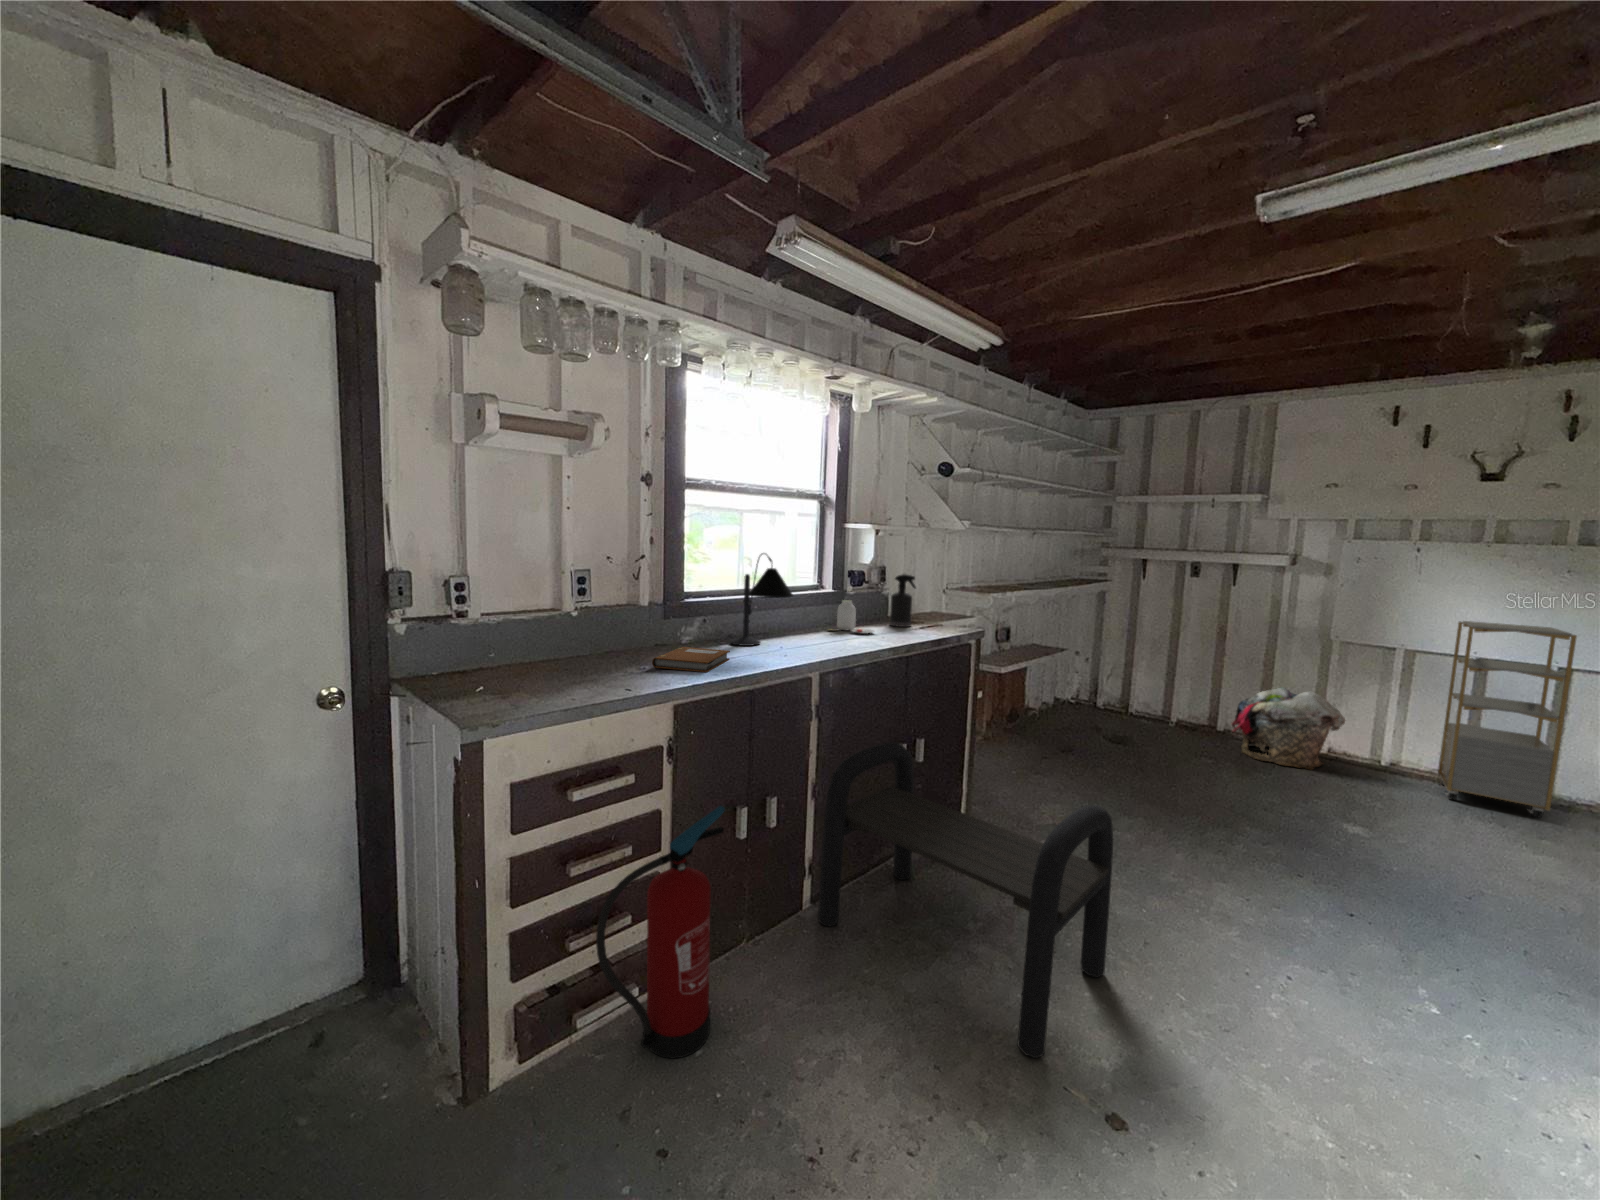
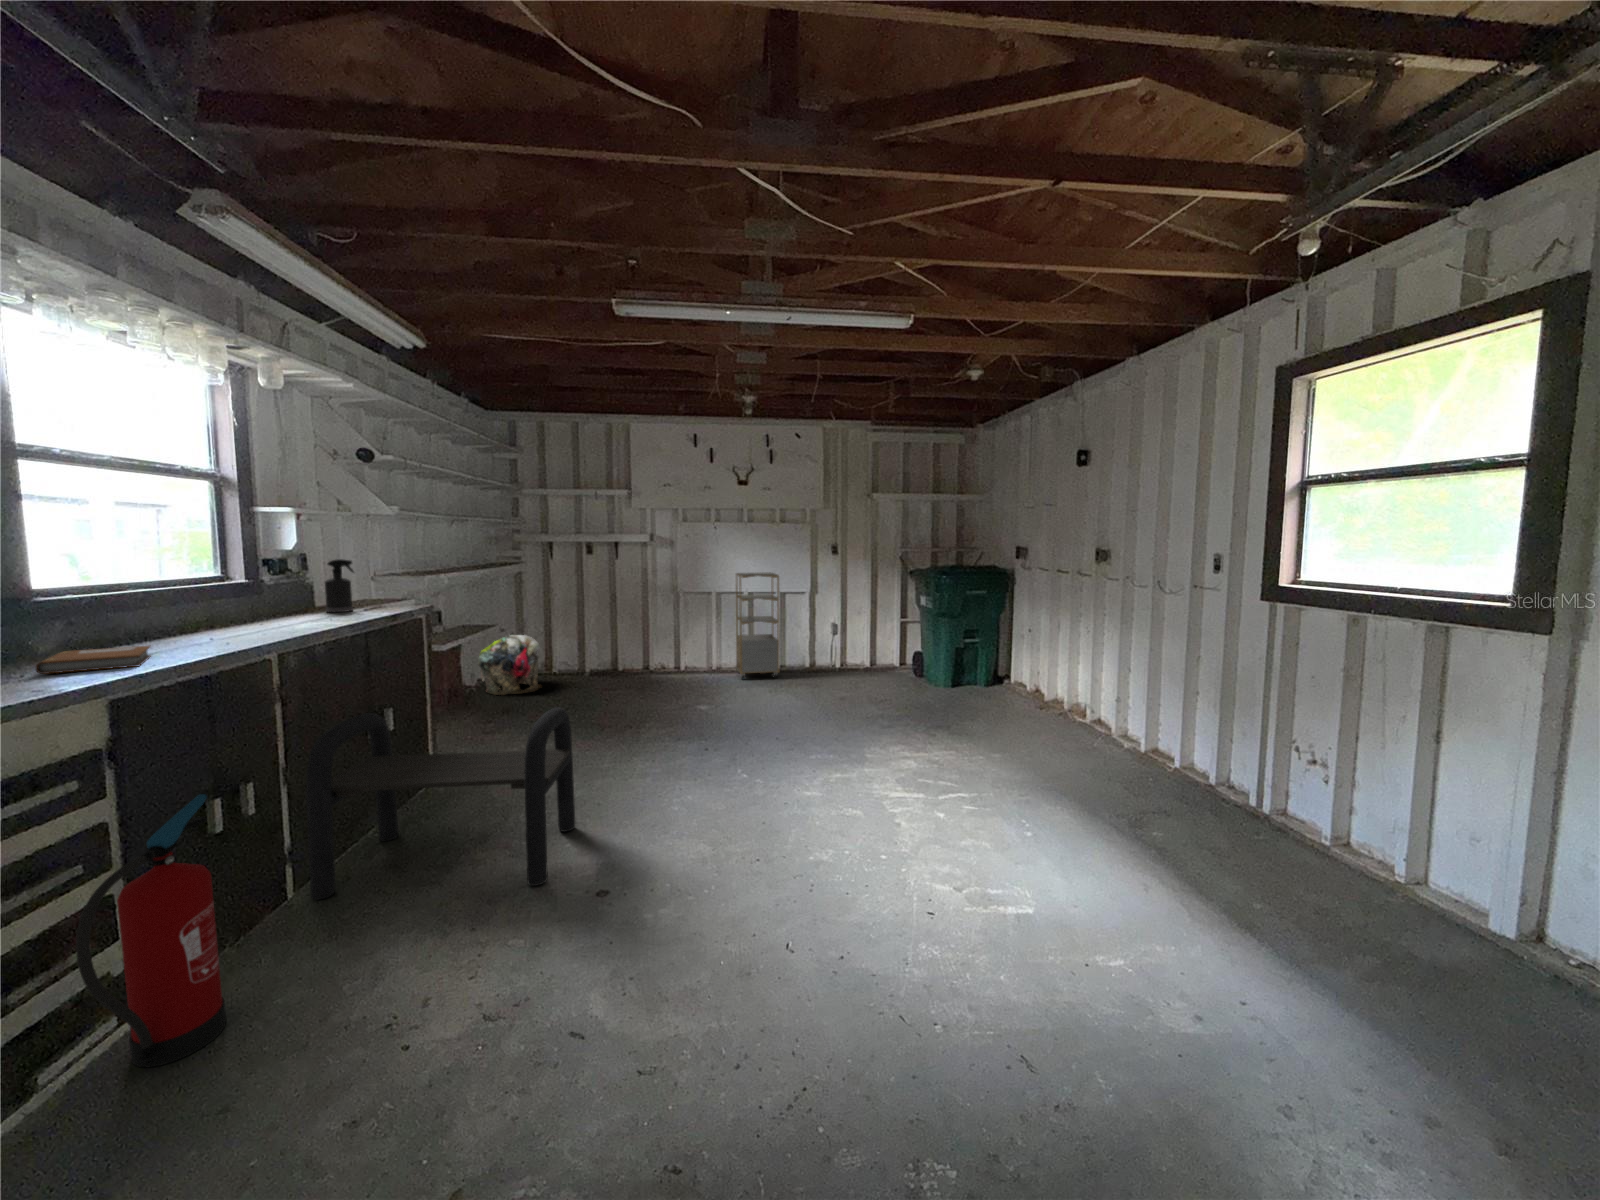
desk lamp: present [731,553,793,646] -> none [122,536,228,646]
jar: present [837,600,874,634] -> none [251,589,318,623]
laundry basket: present [1232,688,1345,770] -> present [478,635,542,695]

